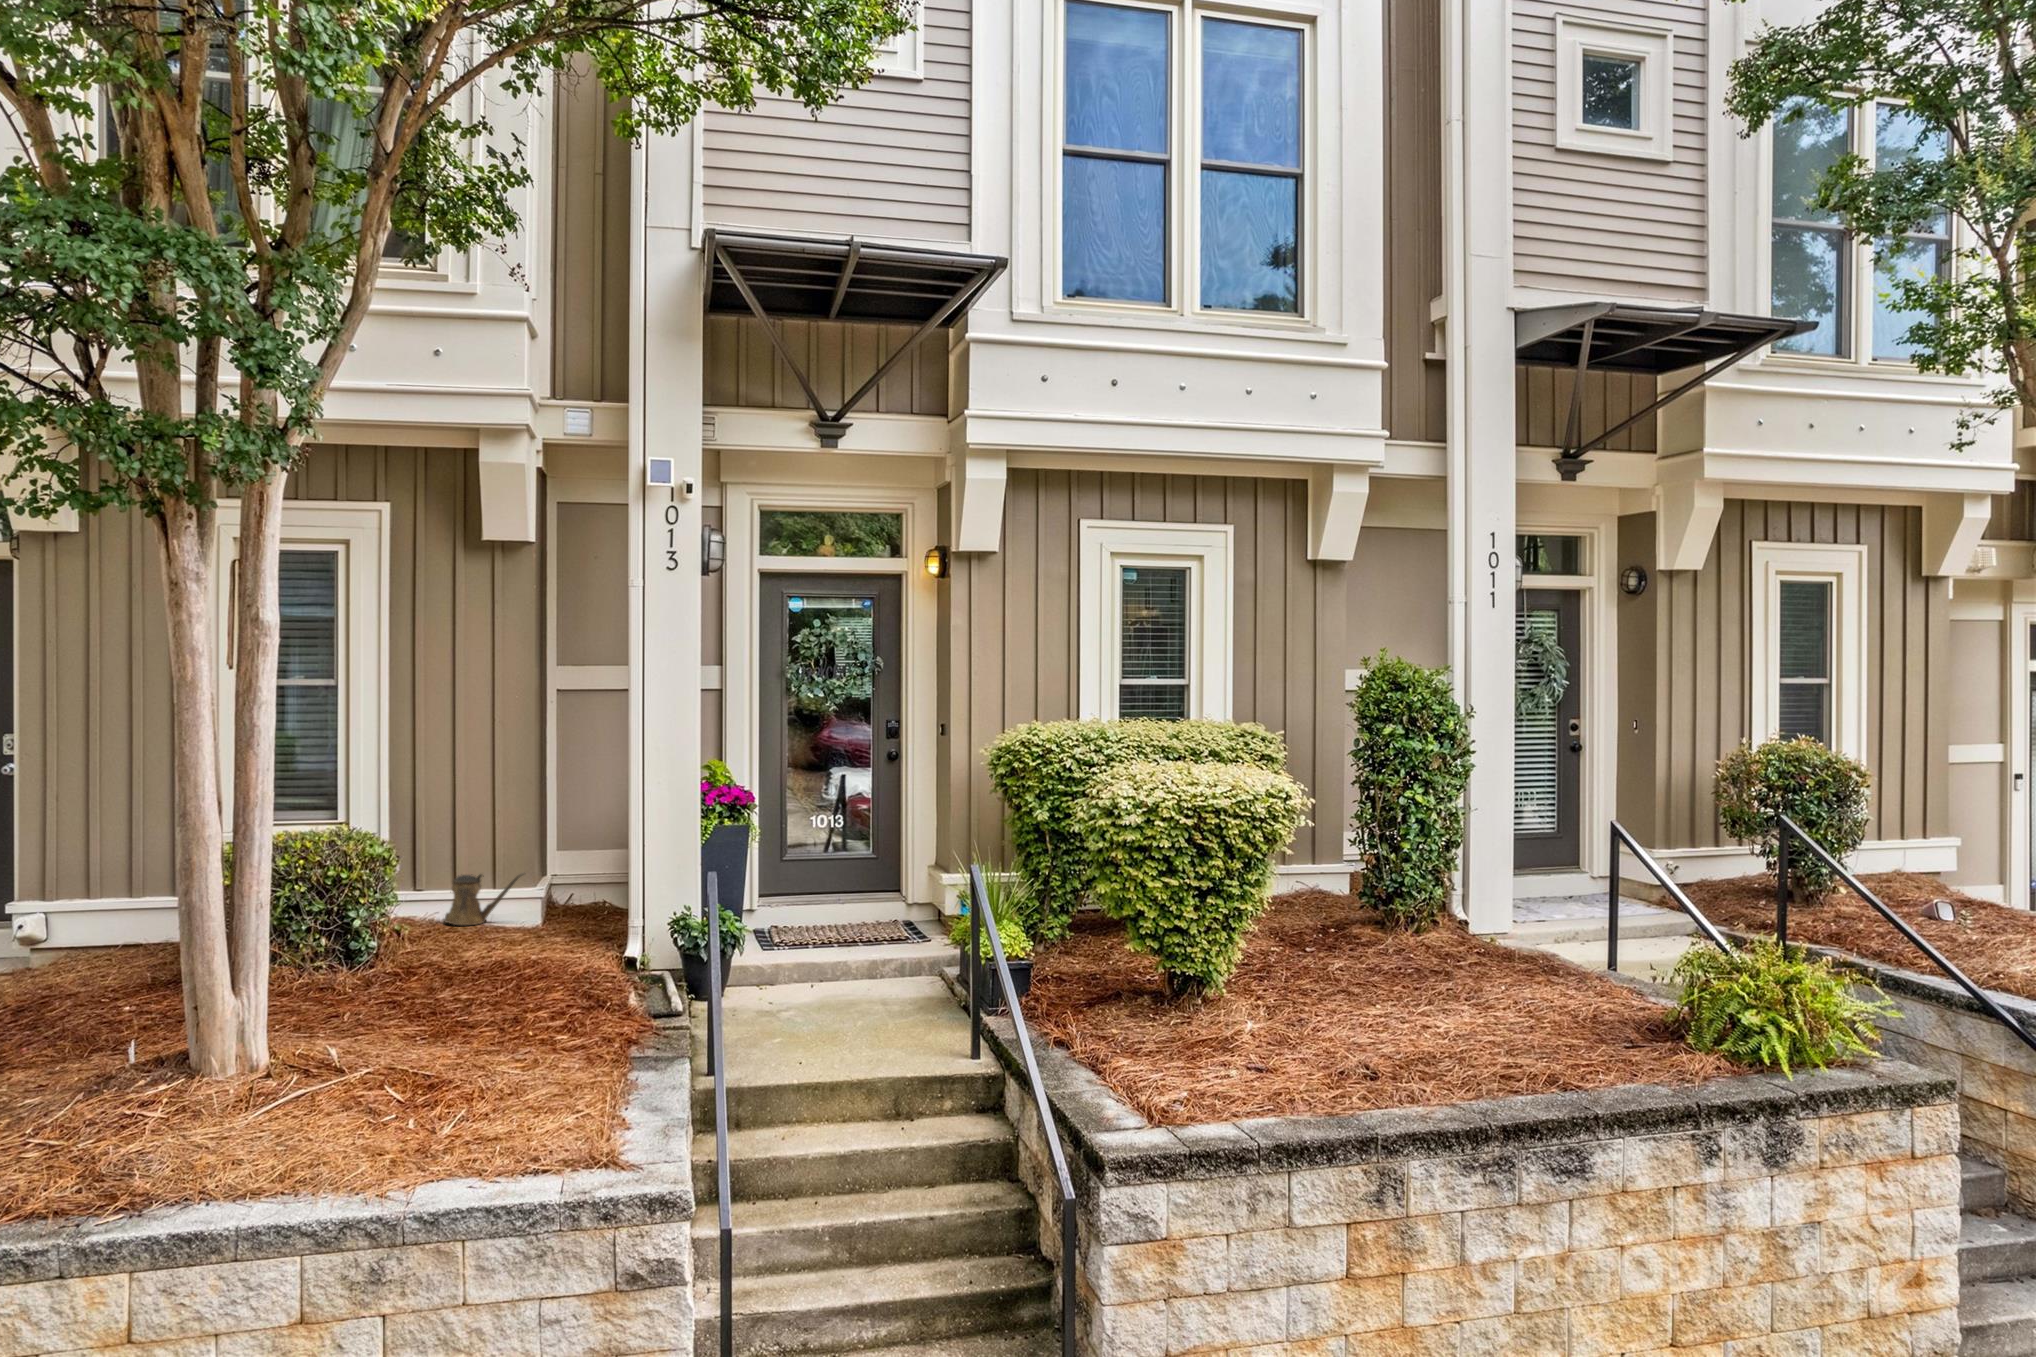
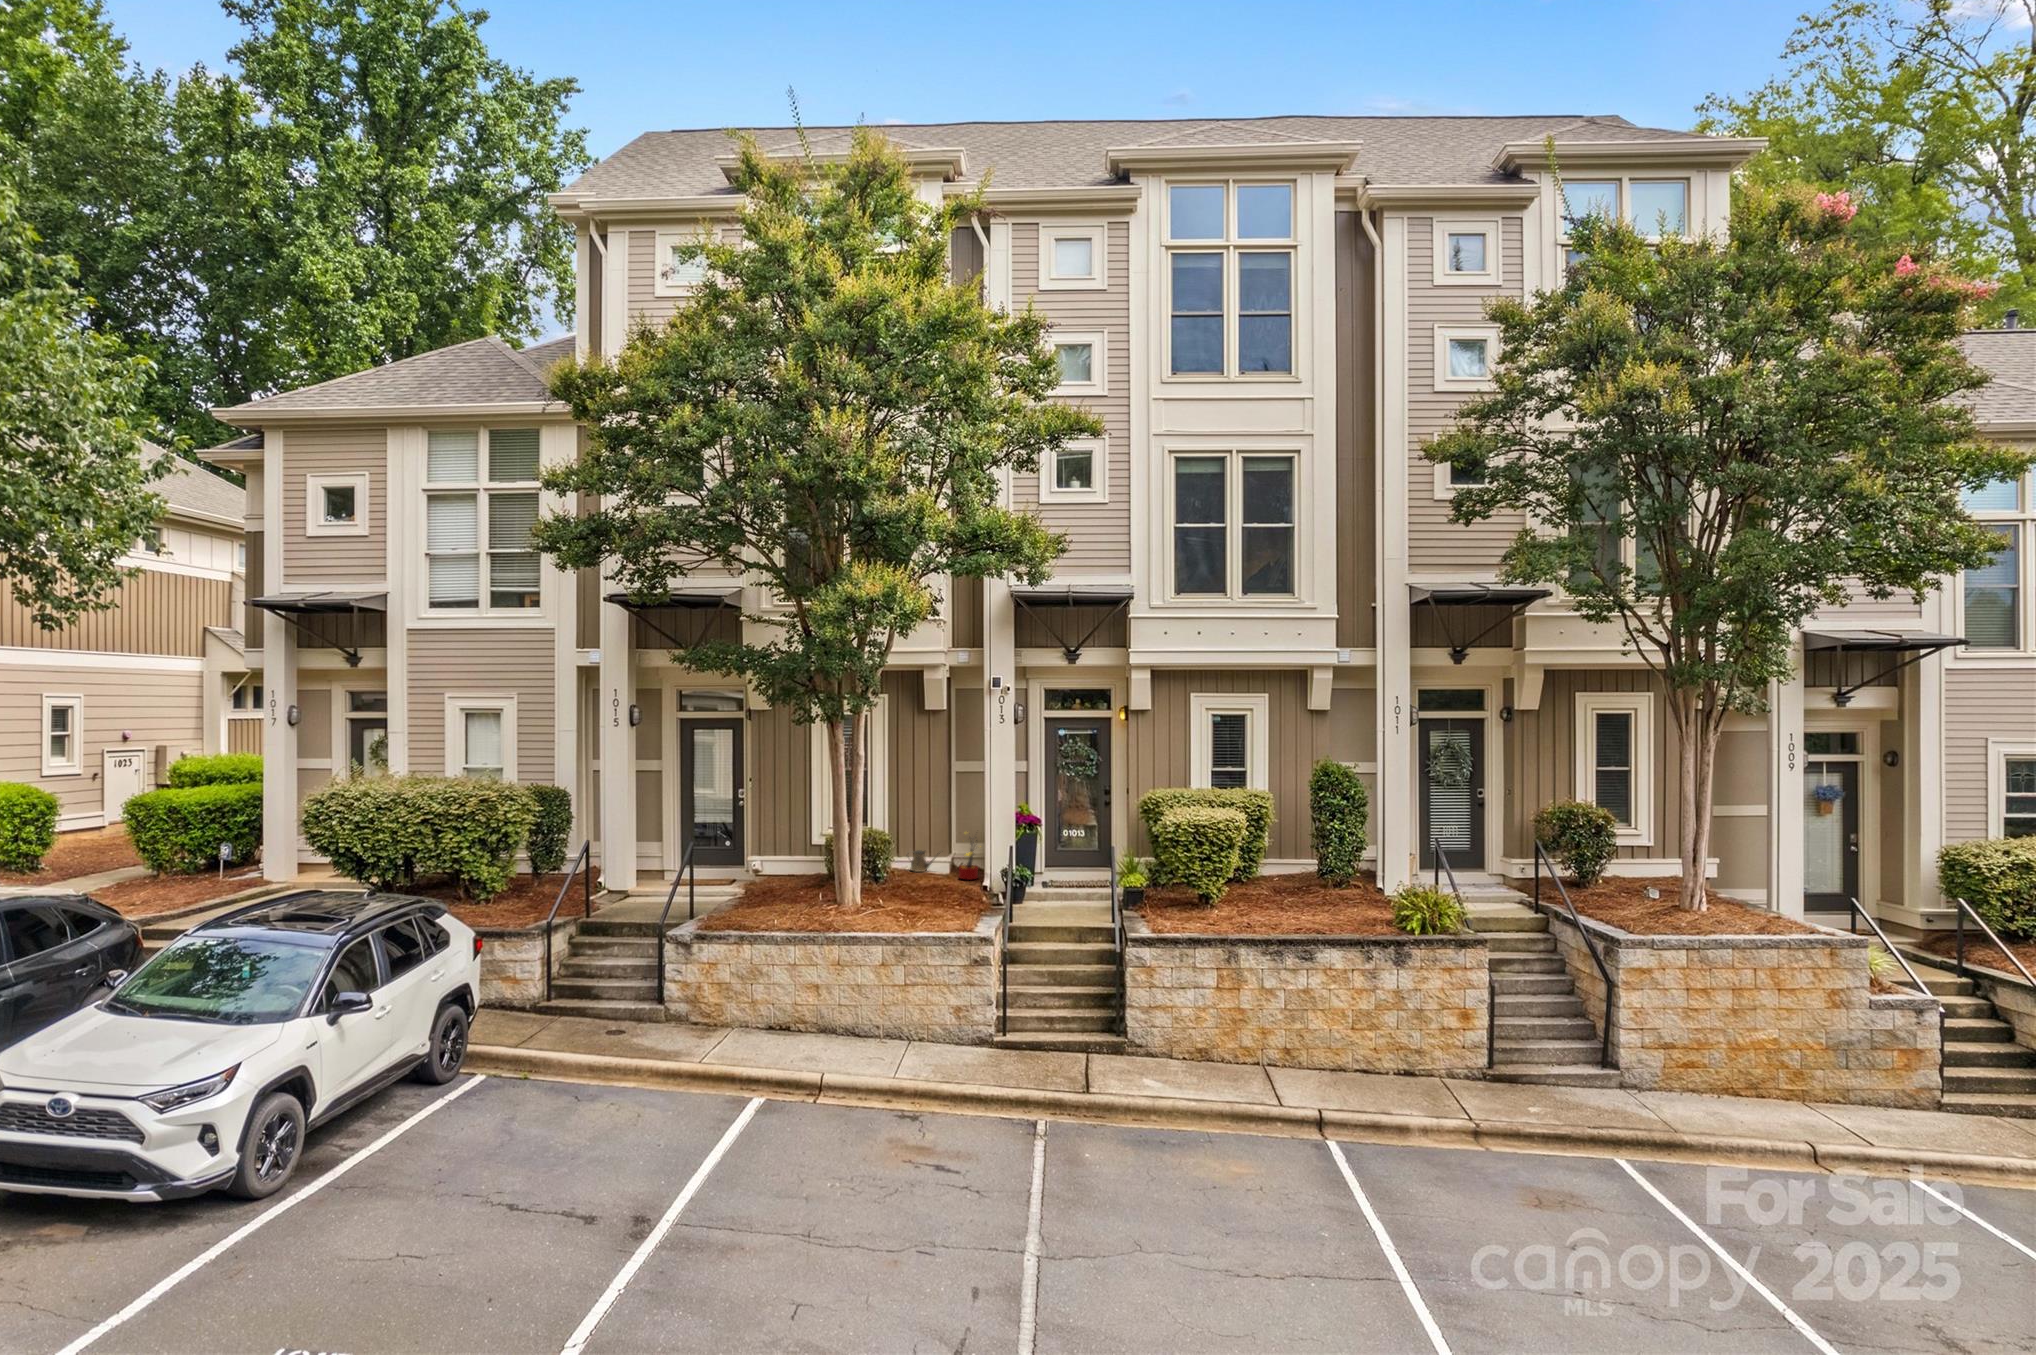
decorative plant: none [565,824,620,940] -> present [958,837,978,879]

